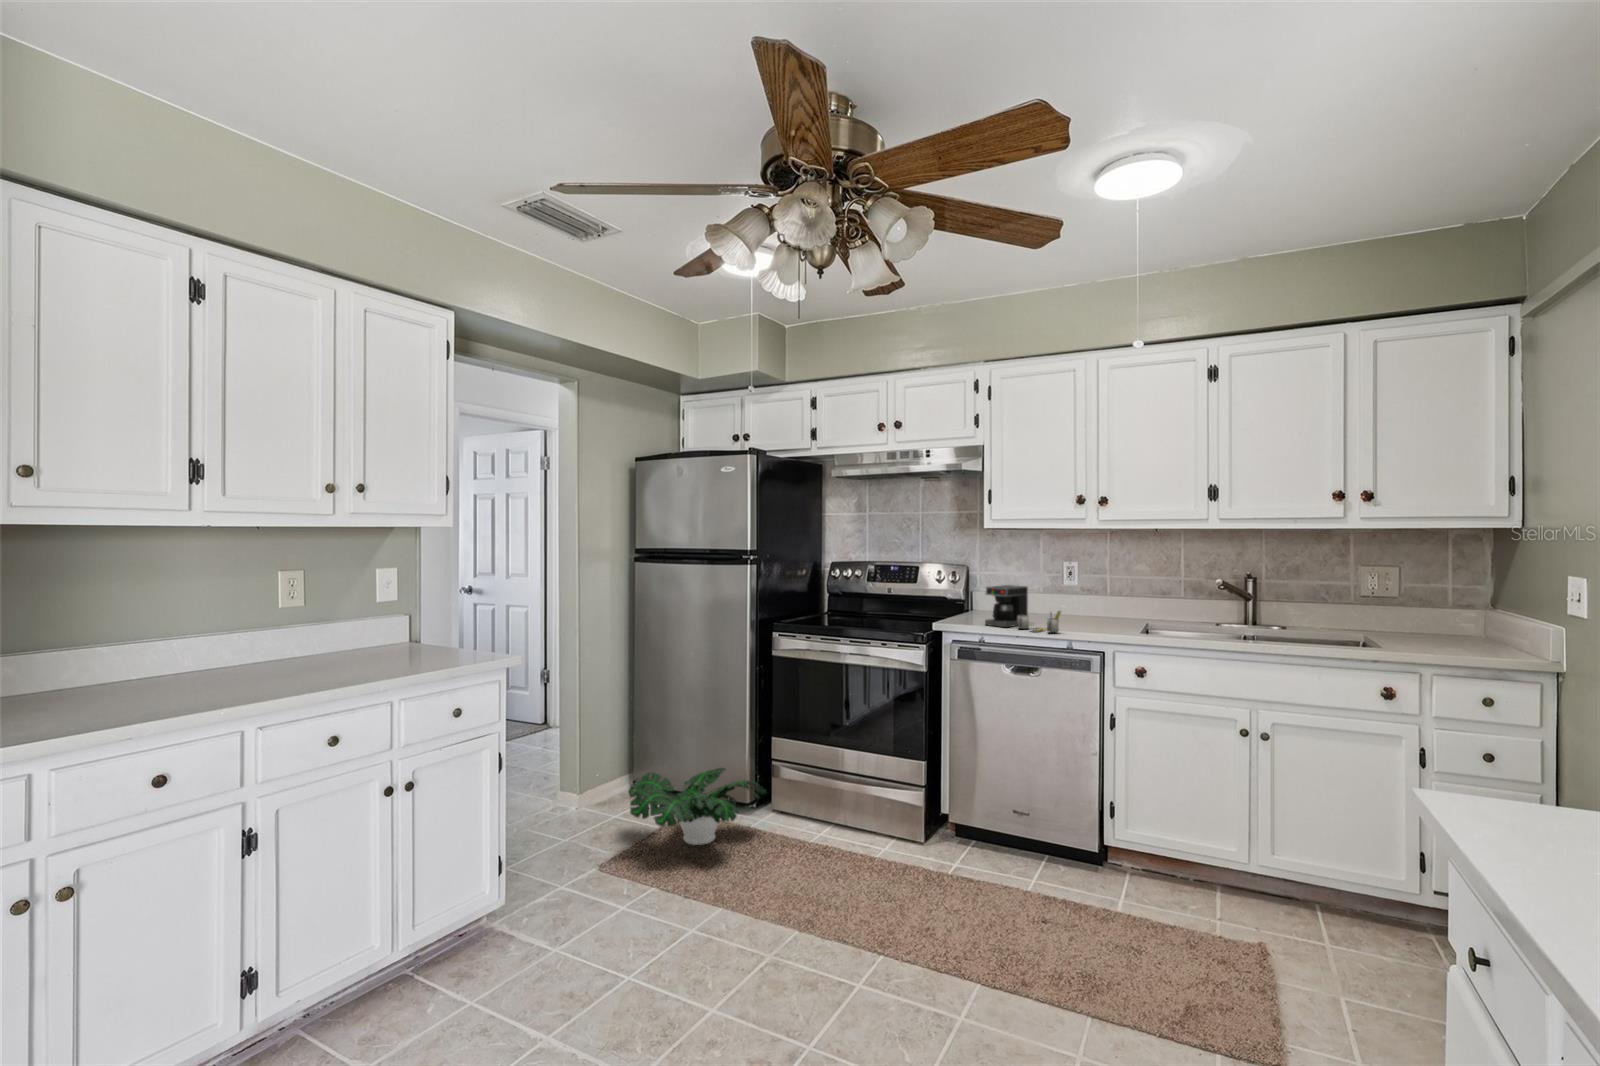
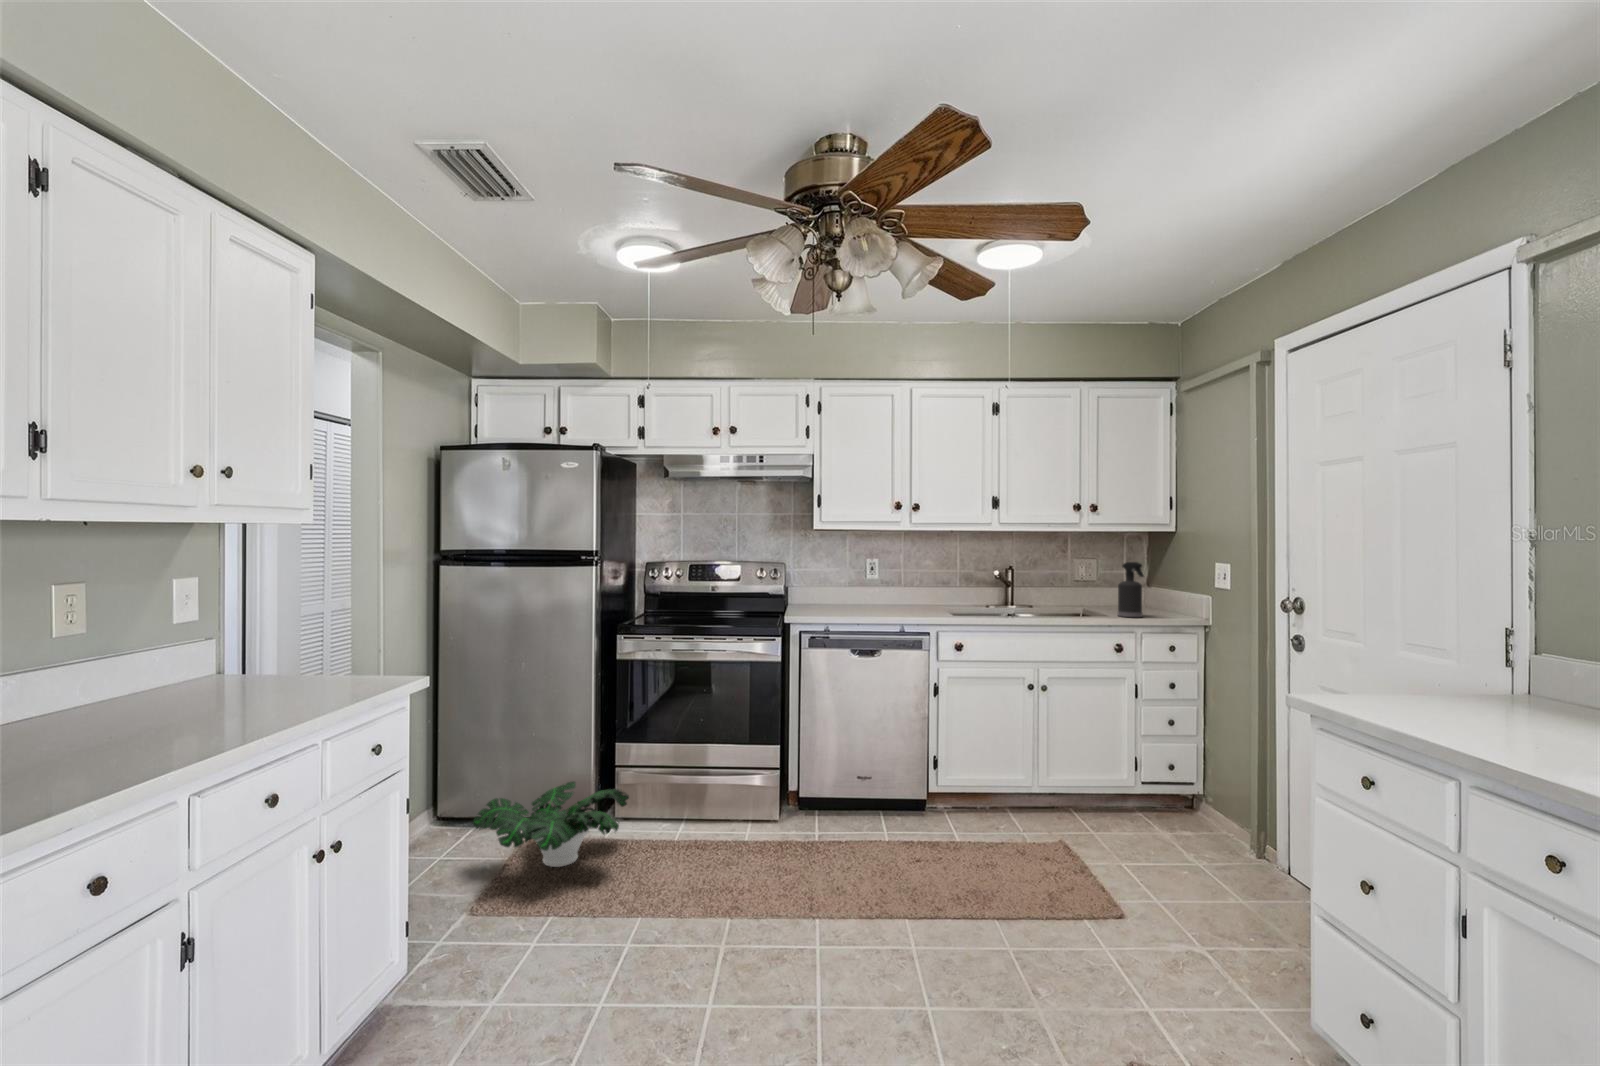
spray bottle: none [1413,572,1457,653] -> present [1118,562,1144,617]
coffee maker: present [985,585,1061,632] -> none [822,580,892,618]

